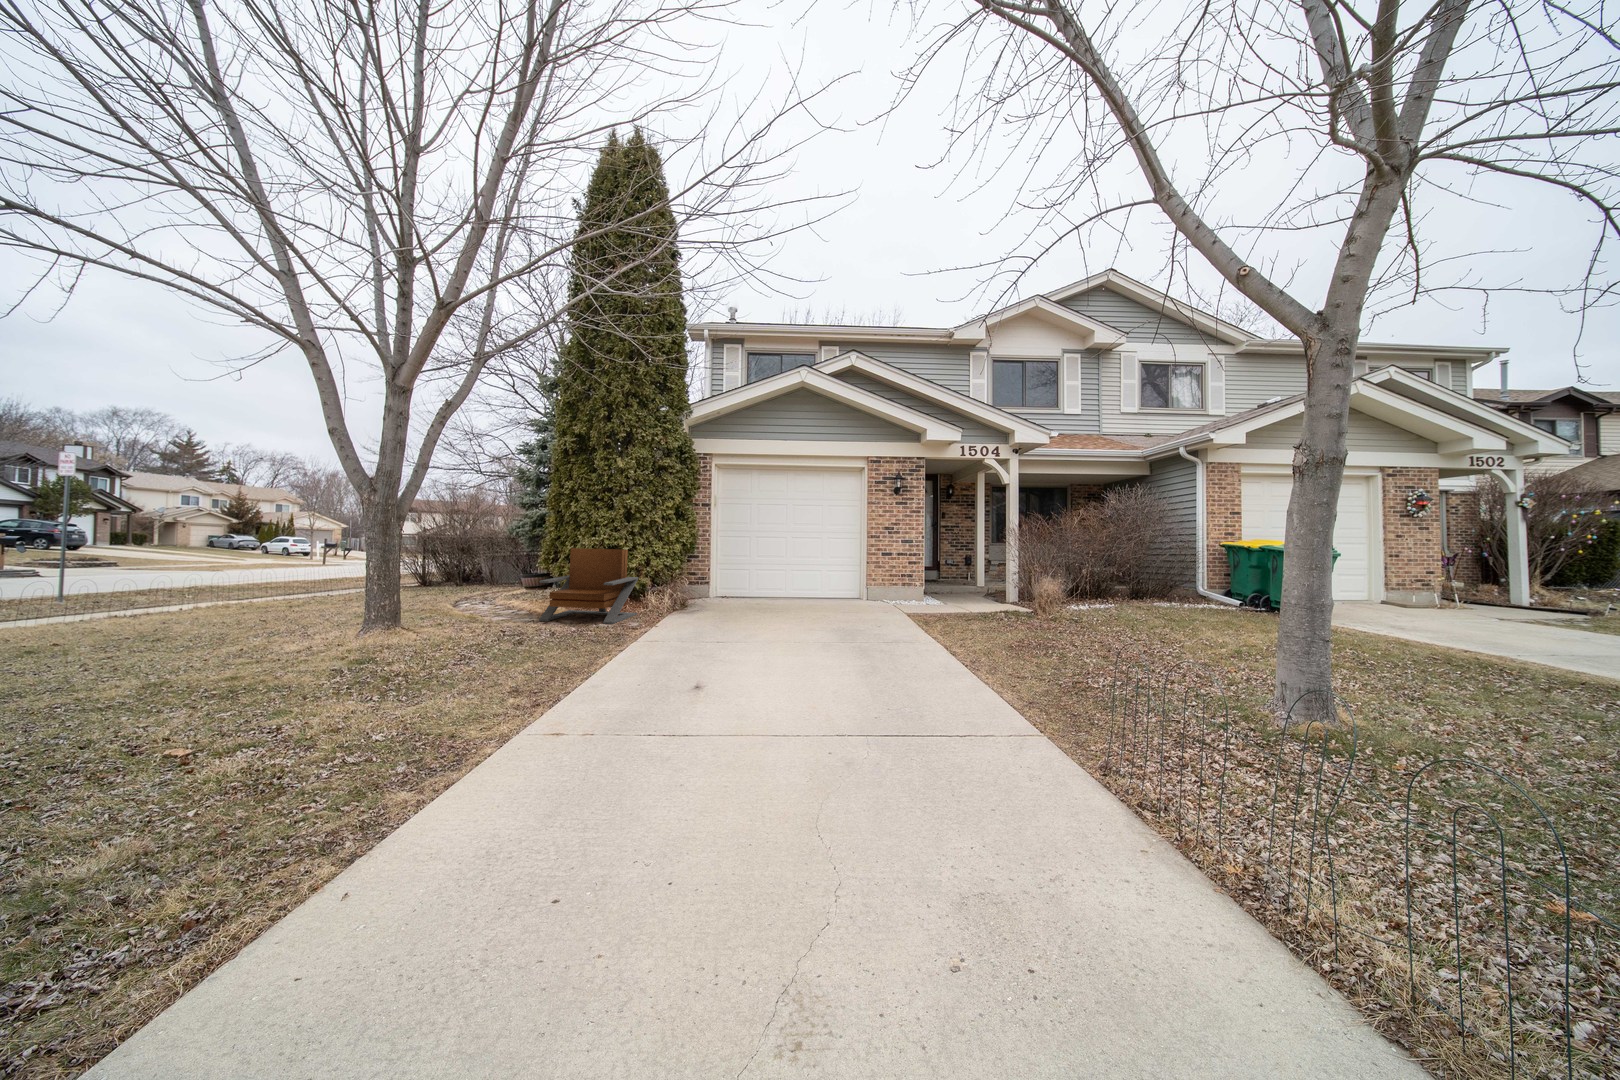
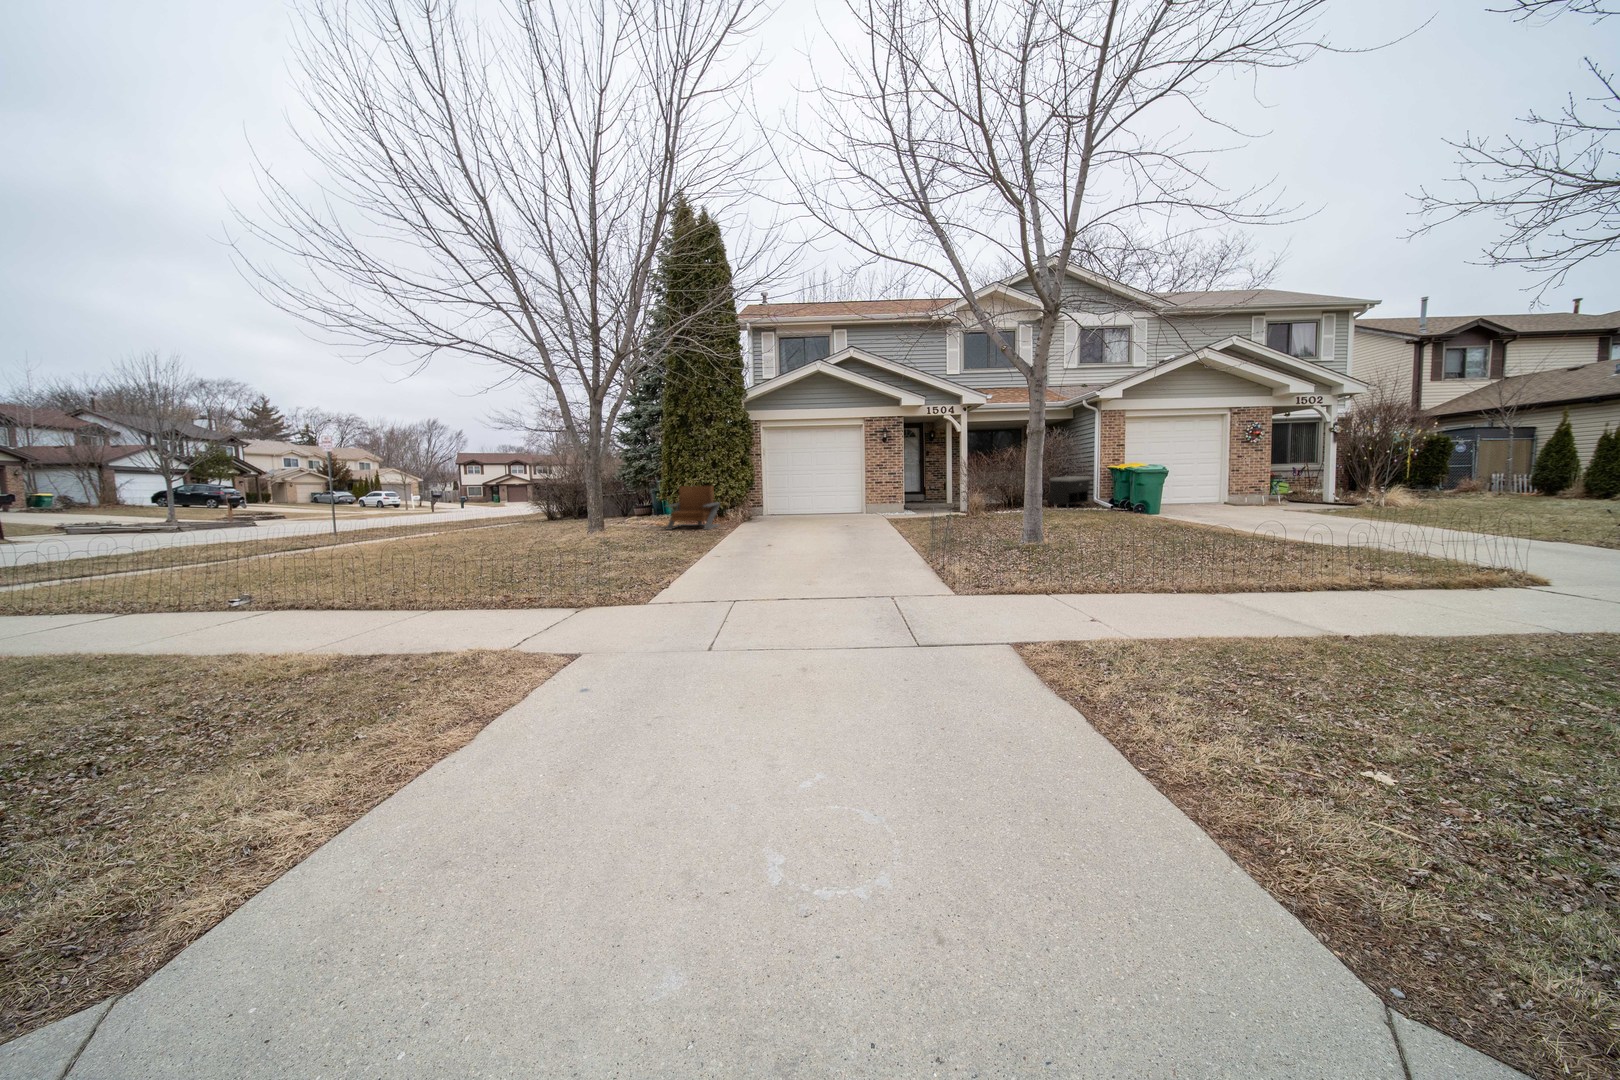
storage bench: none [1132,555,1189,601] -> present [1050,476,1091,506]

